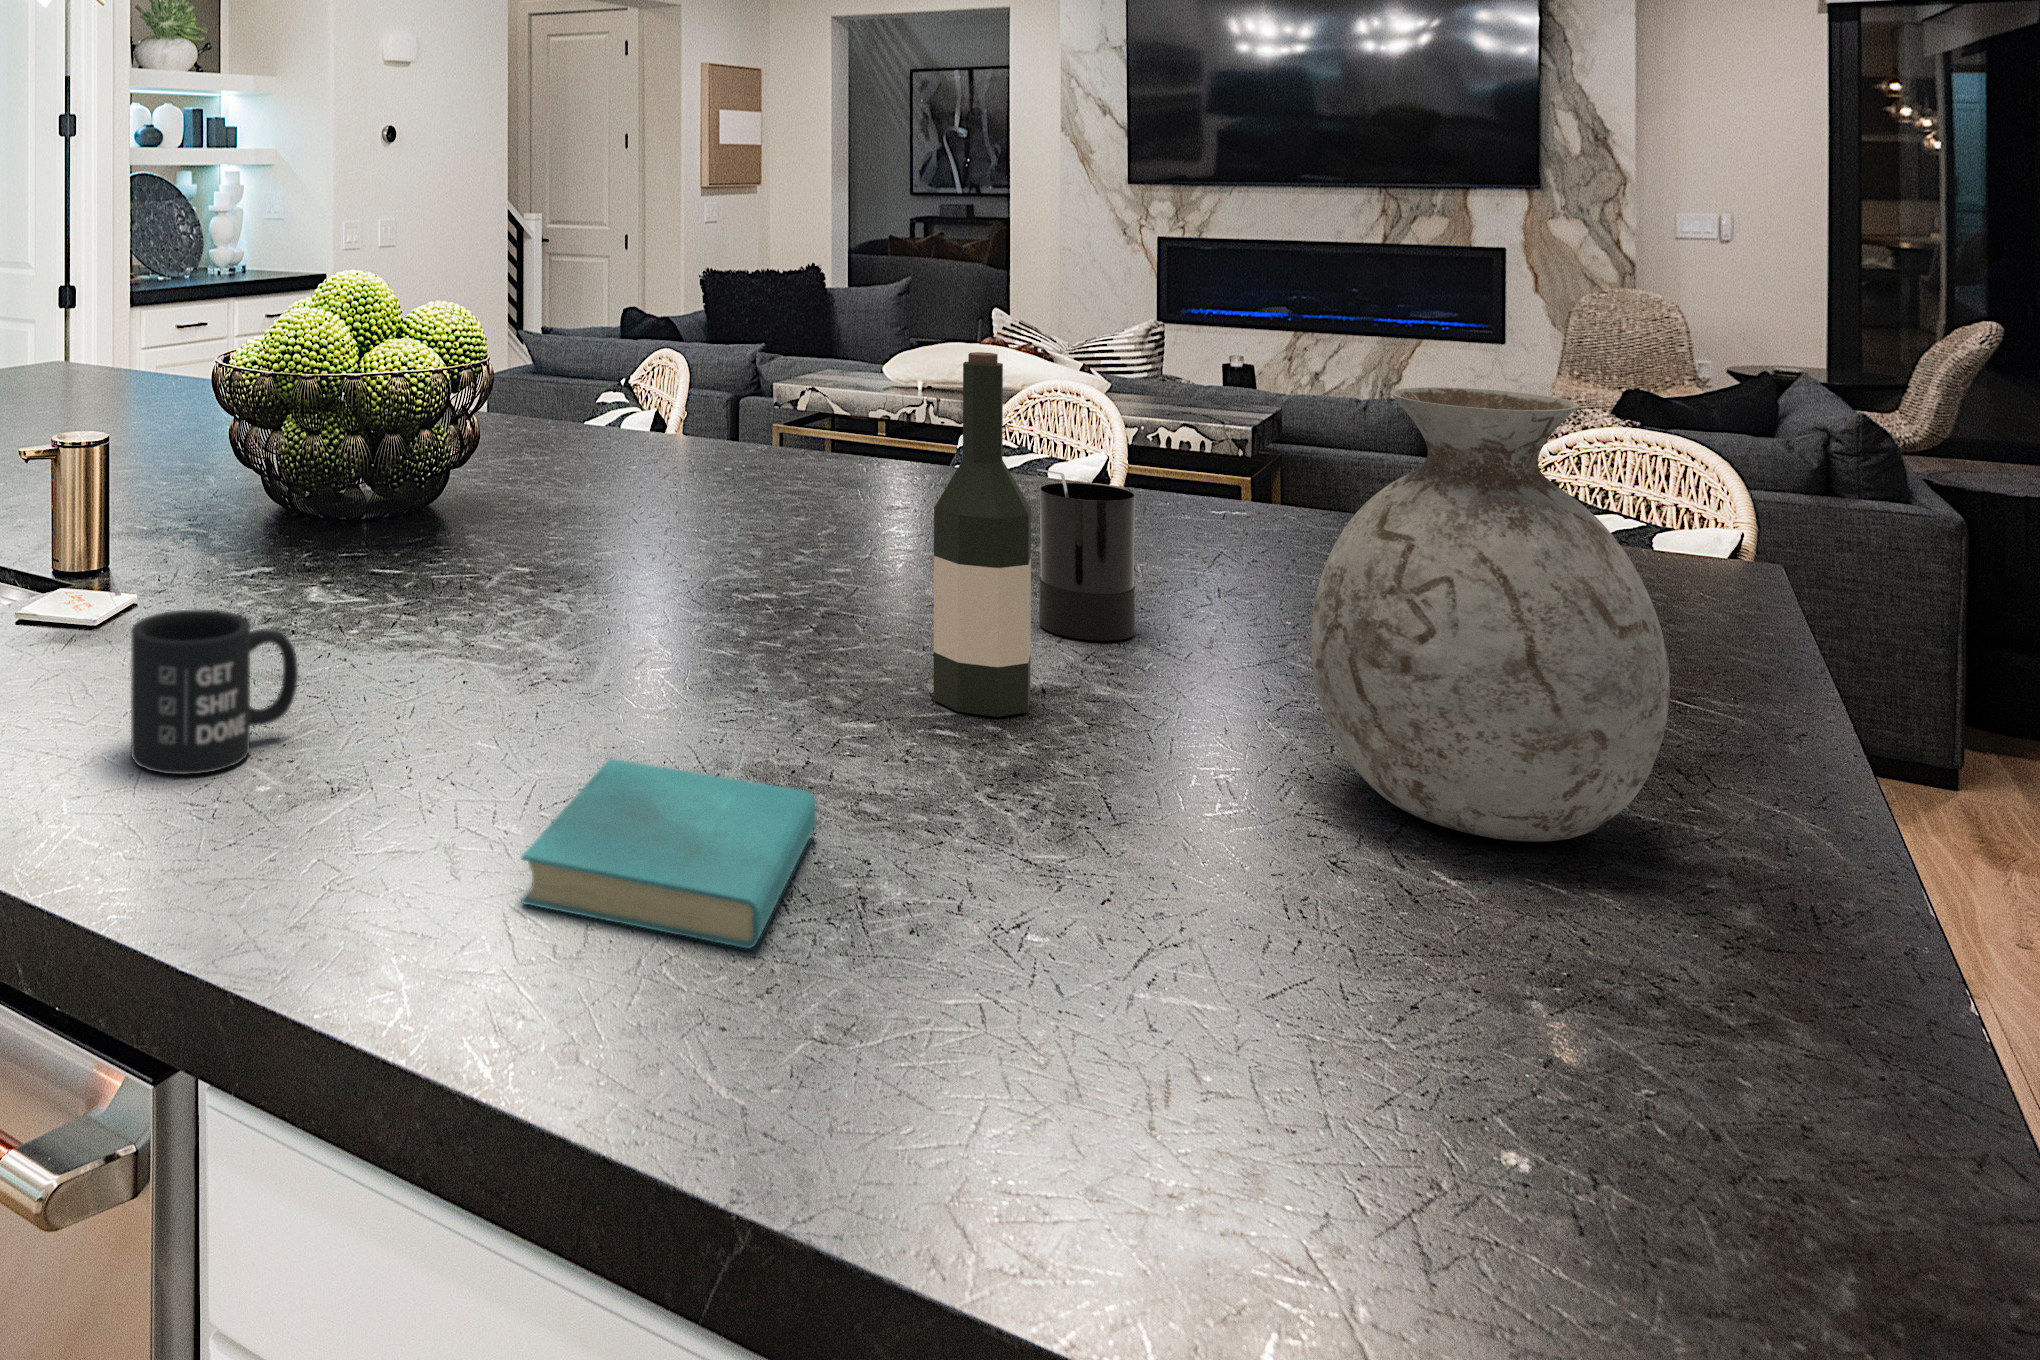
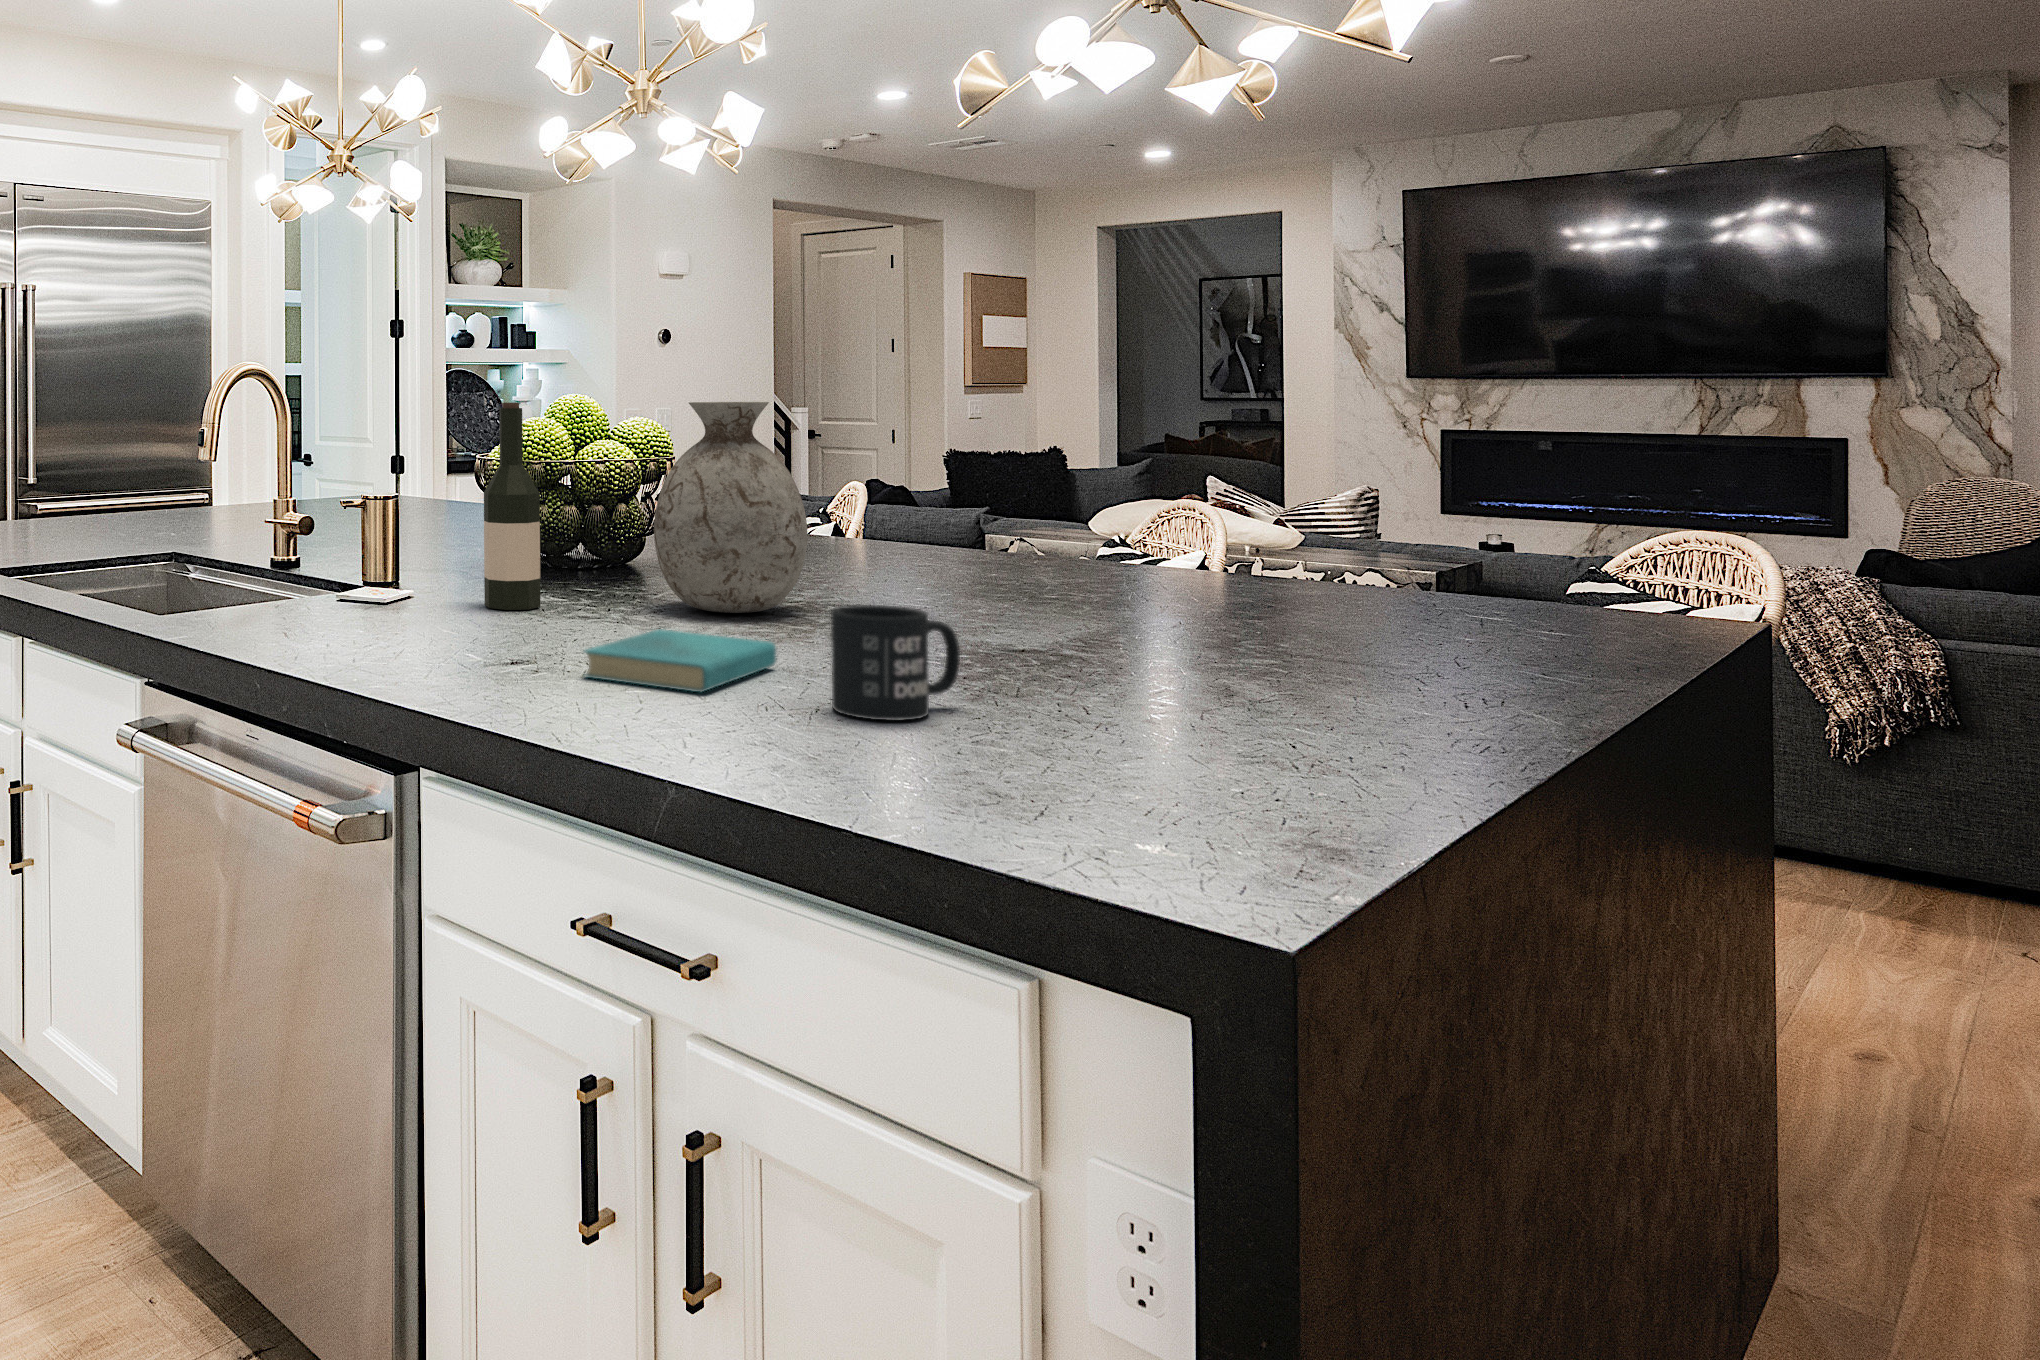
wine bottle: present [933,352,1031,717] -> present [484,402,540,610]
vase: present [1311,387,1670,842] -> present [654,402,807,613]
candle: present [1037,469,1135,641] -> none [1023,505,1093,619]
mug: present [131,609,298,774] -> present [831,605,960,721]

